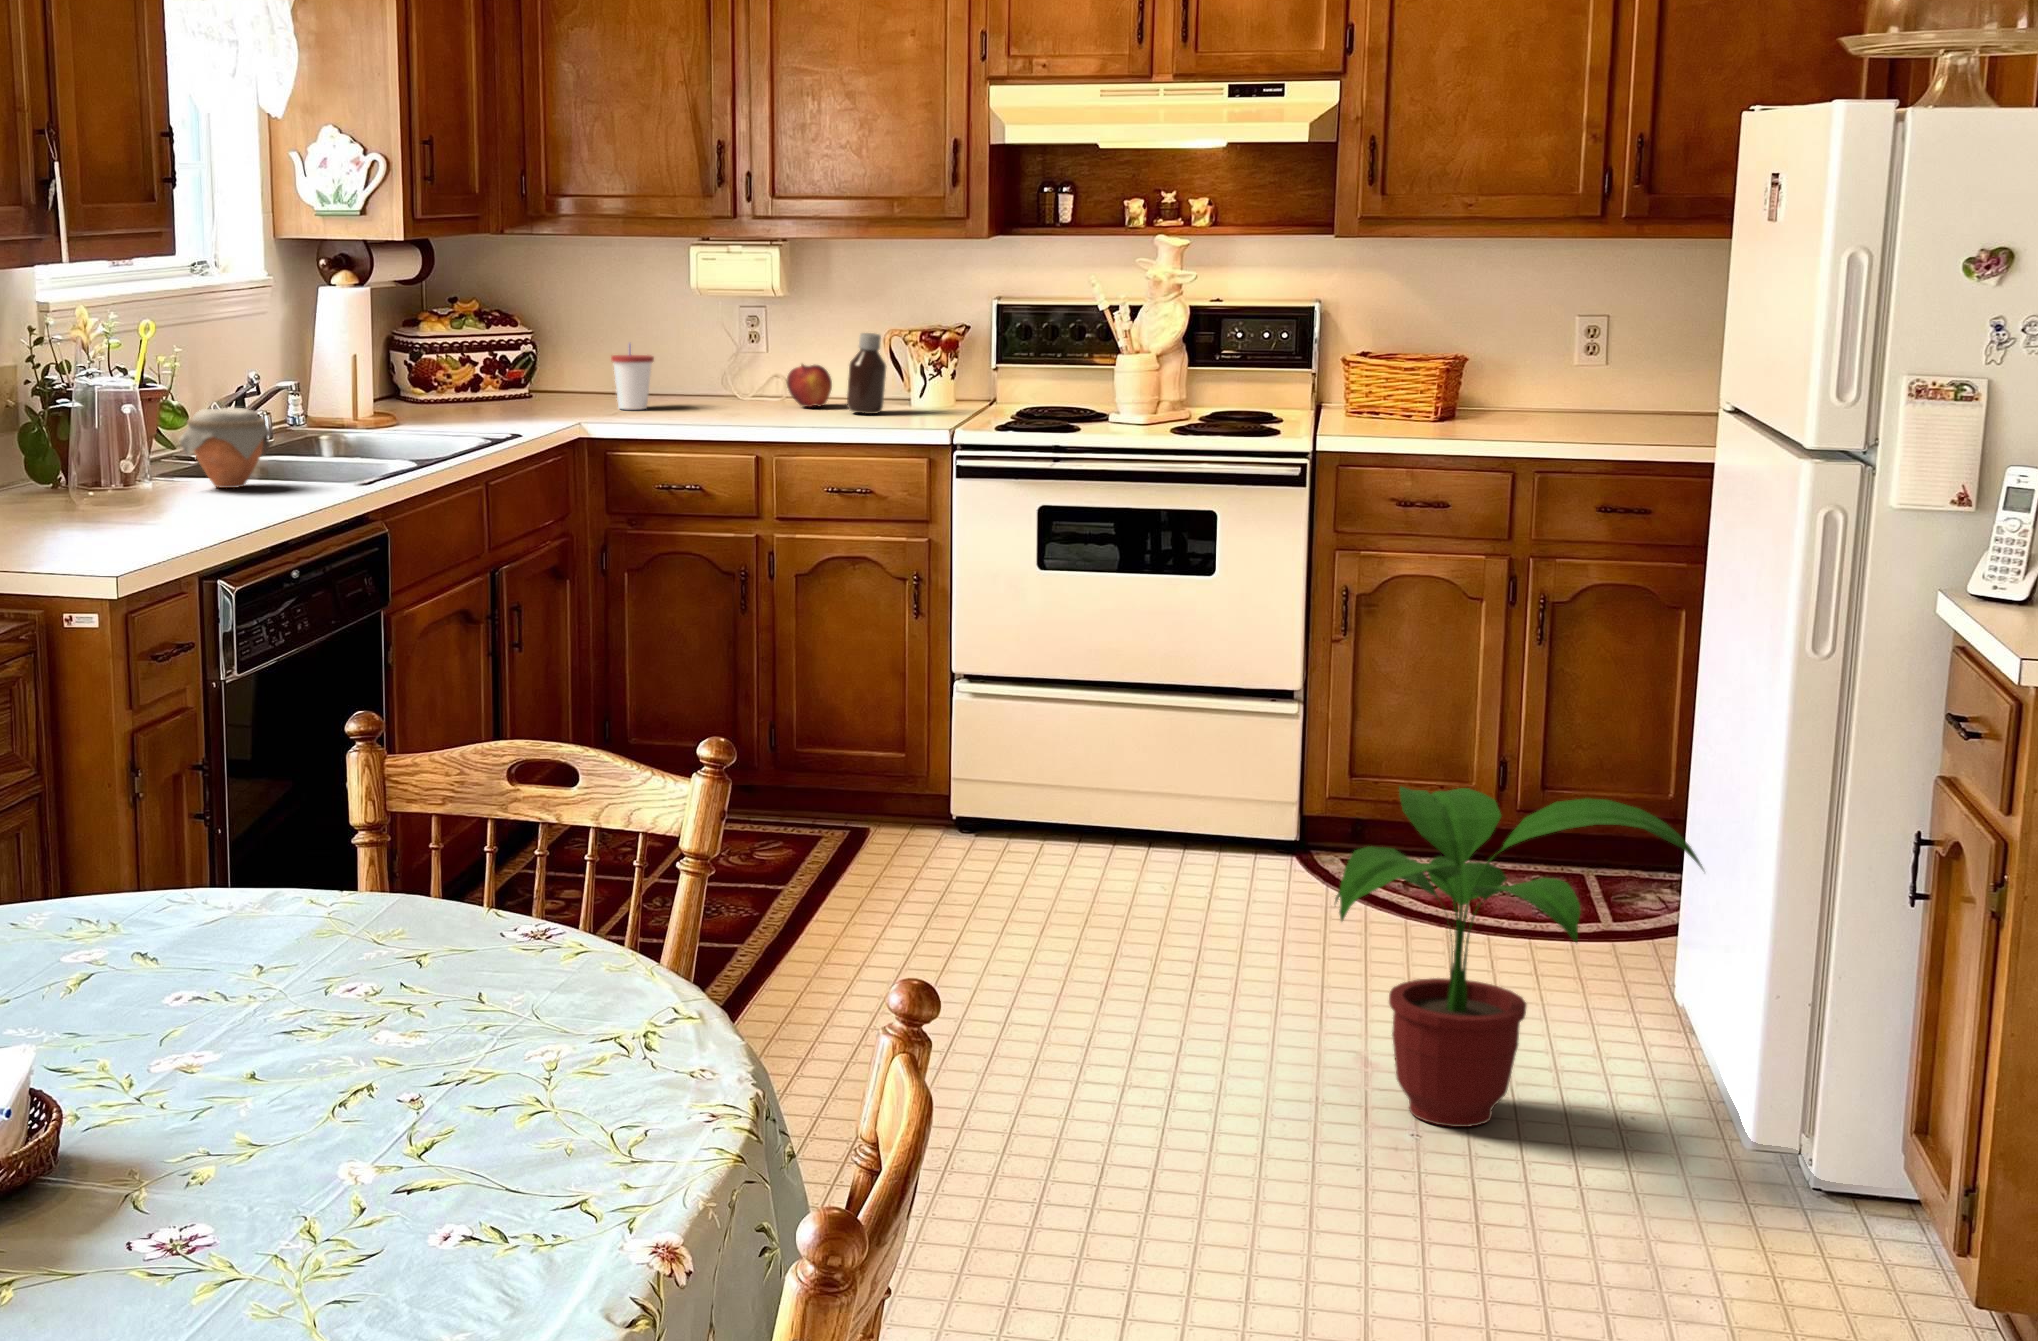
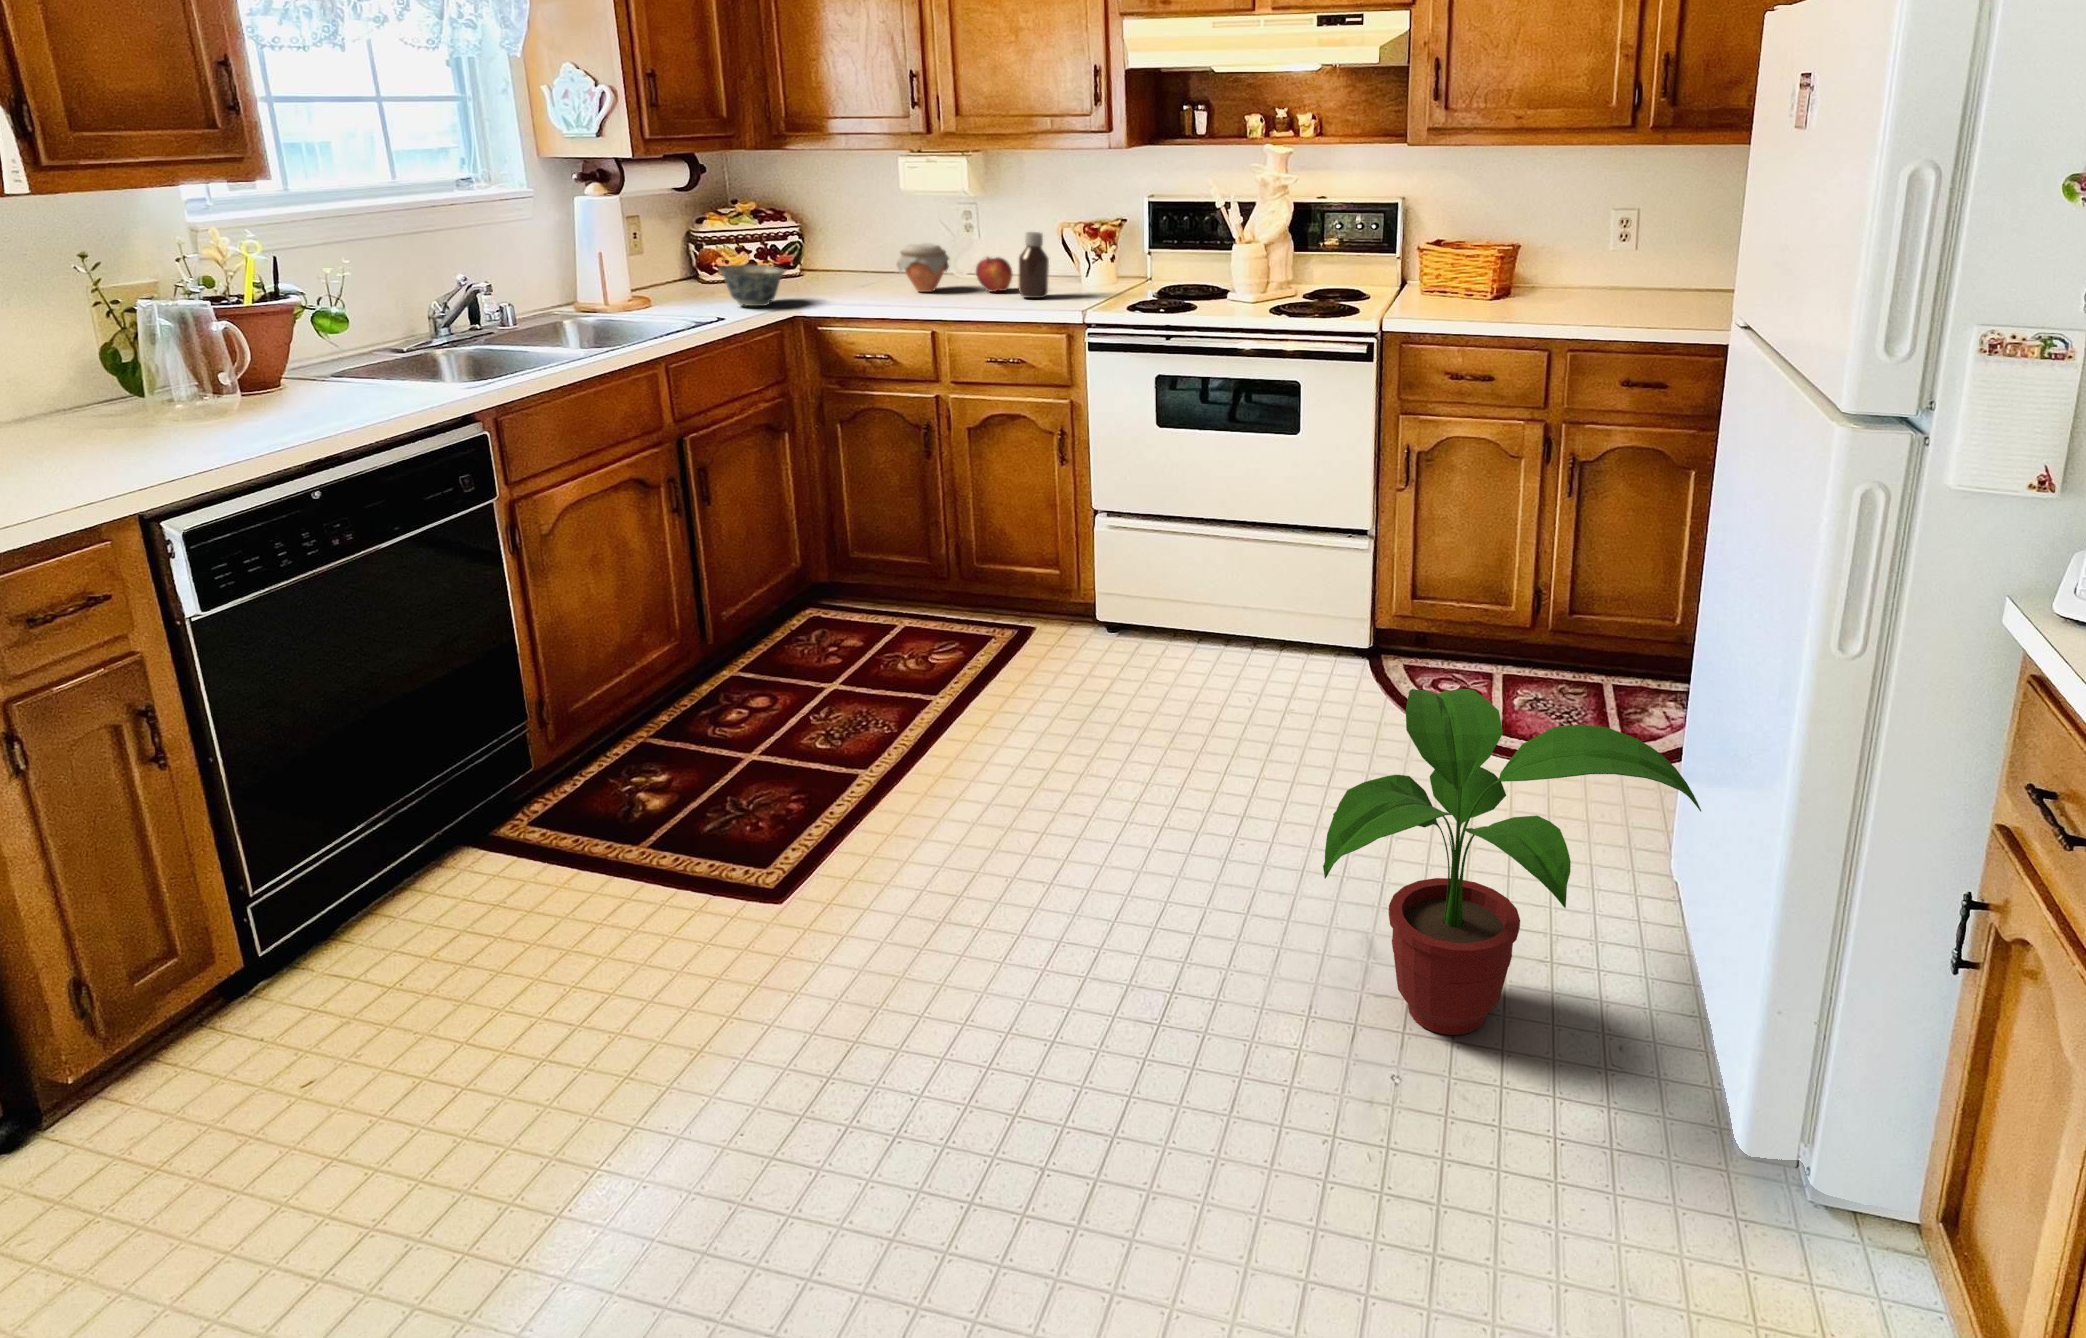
cup: present [611,345,654,410] -> none [833,241,869,296]
bowl: none [480,368,561,418] -> present [719,264,786,306]
jar: present [179,408,271,488] -> present [896,243,949,292]

